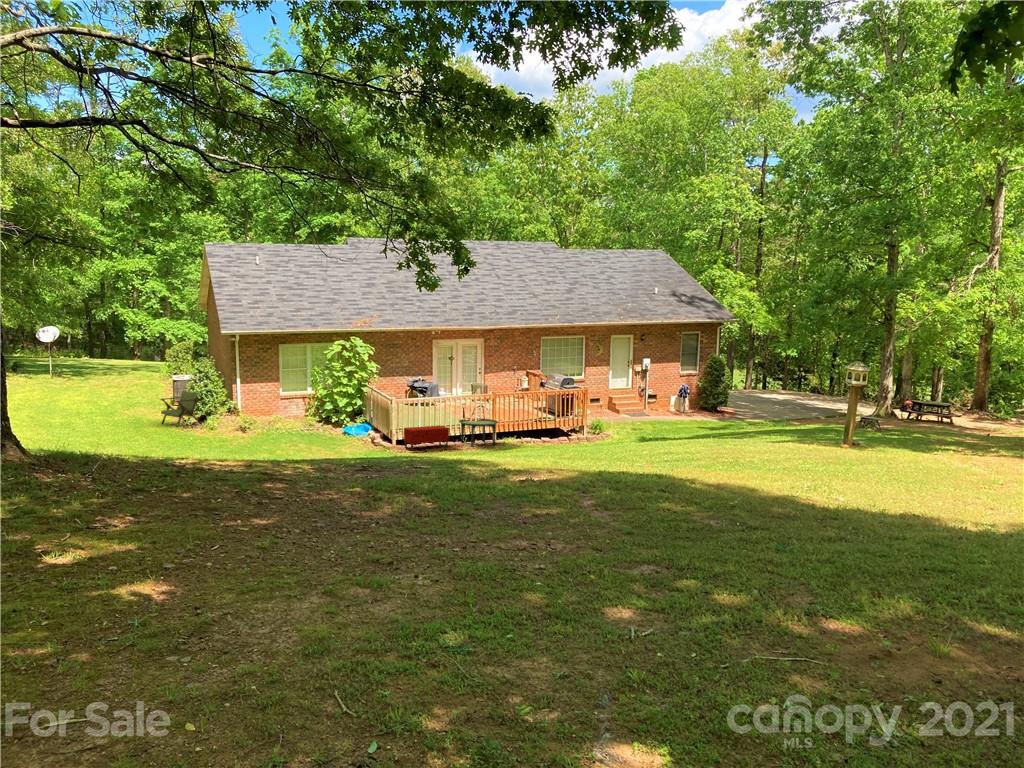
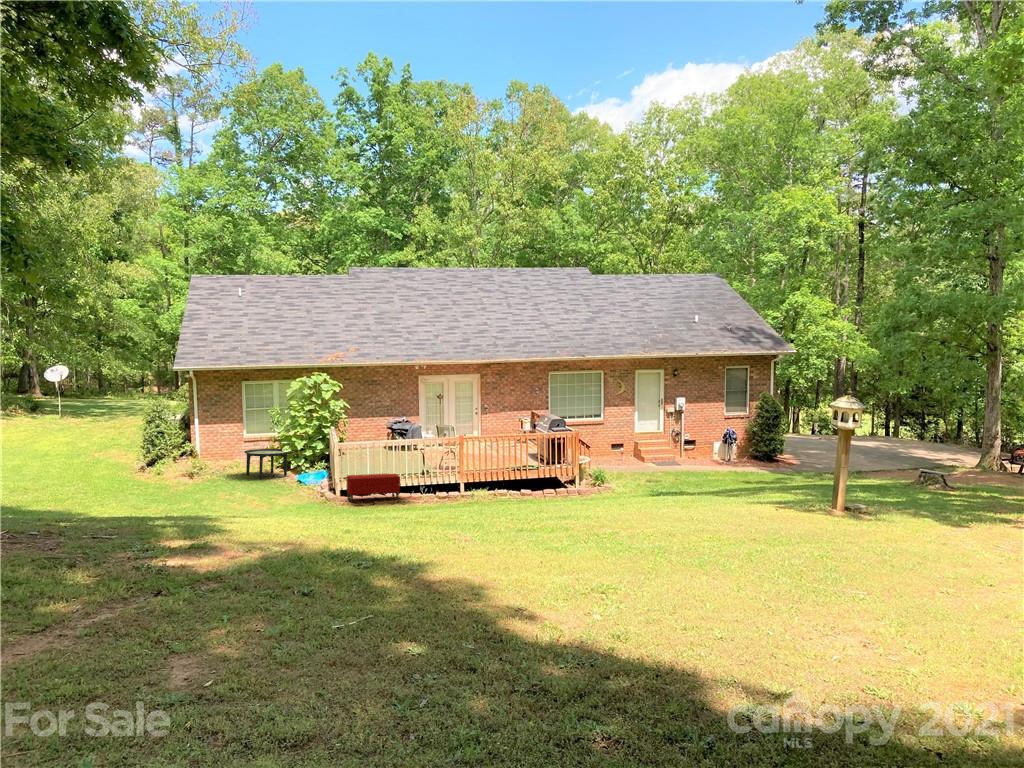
lounge chair: present [160,391,202,427] -> none [110,431,153,470]
round table: present [459,419,498,447] -> present [244,449,289,479]

